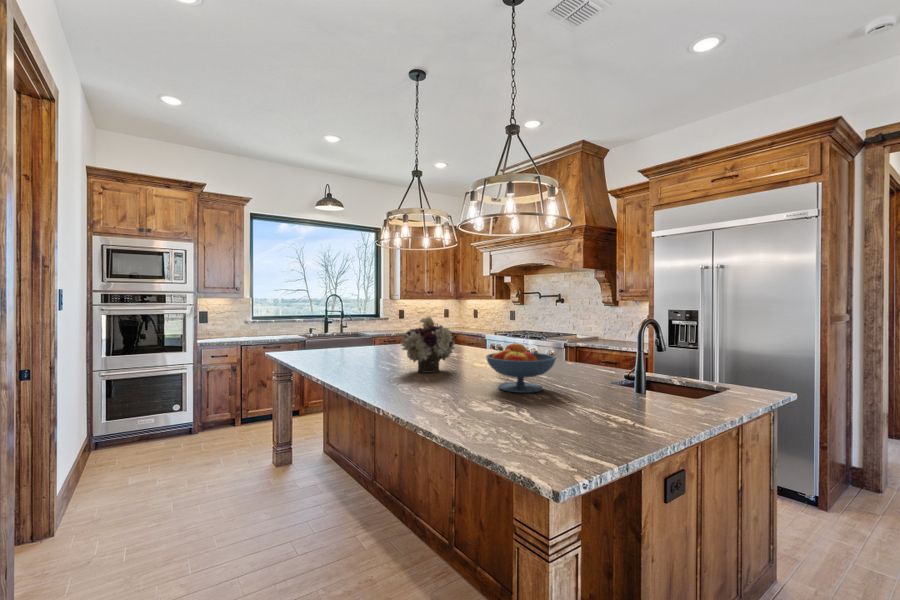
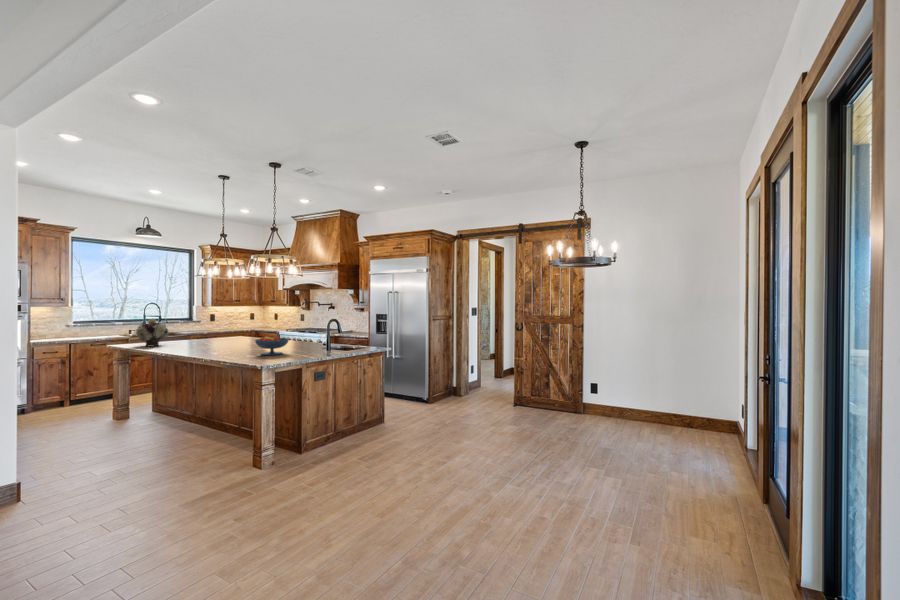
flower arrangement: present [401,317,455,373] -> present [135,319,169,346]

